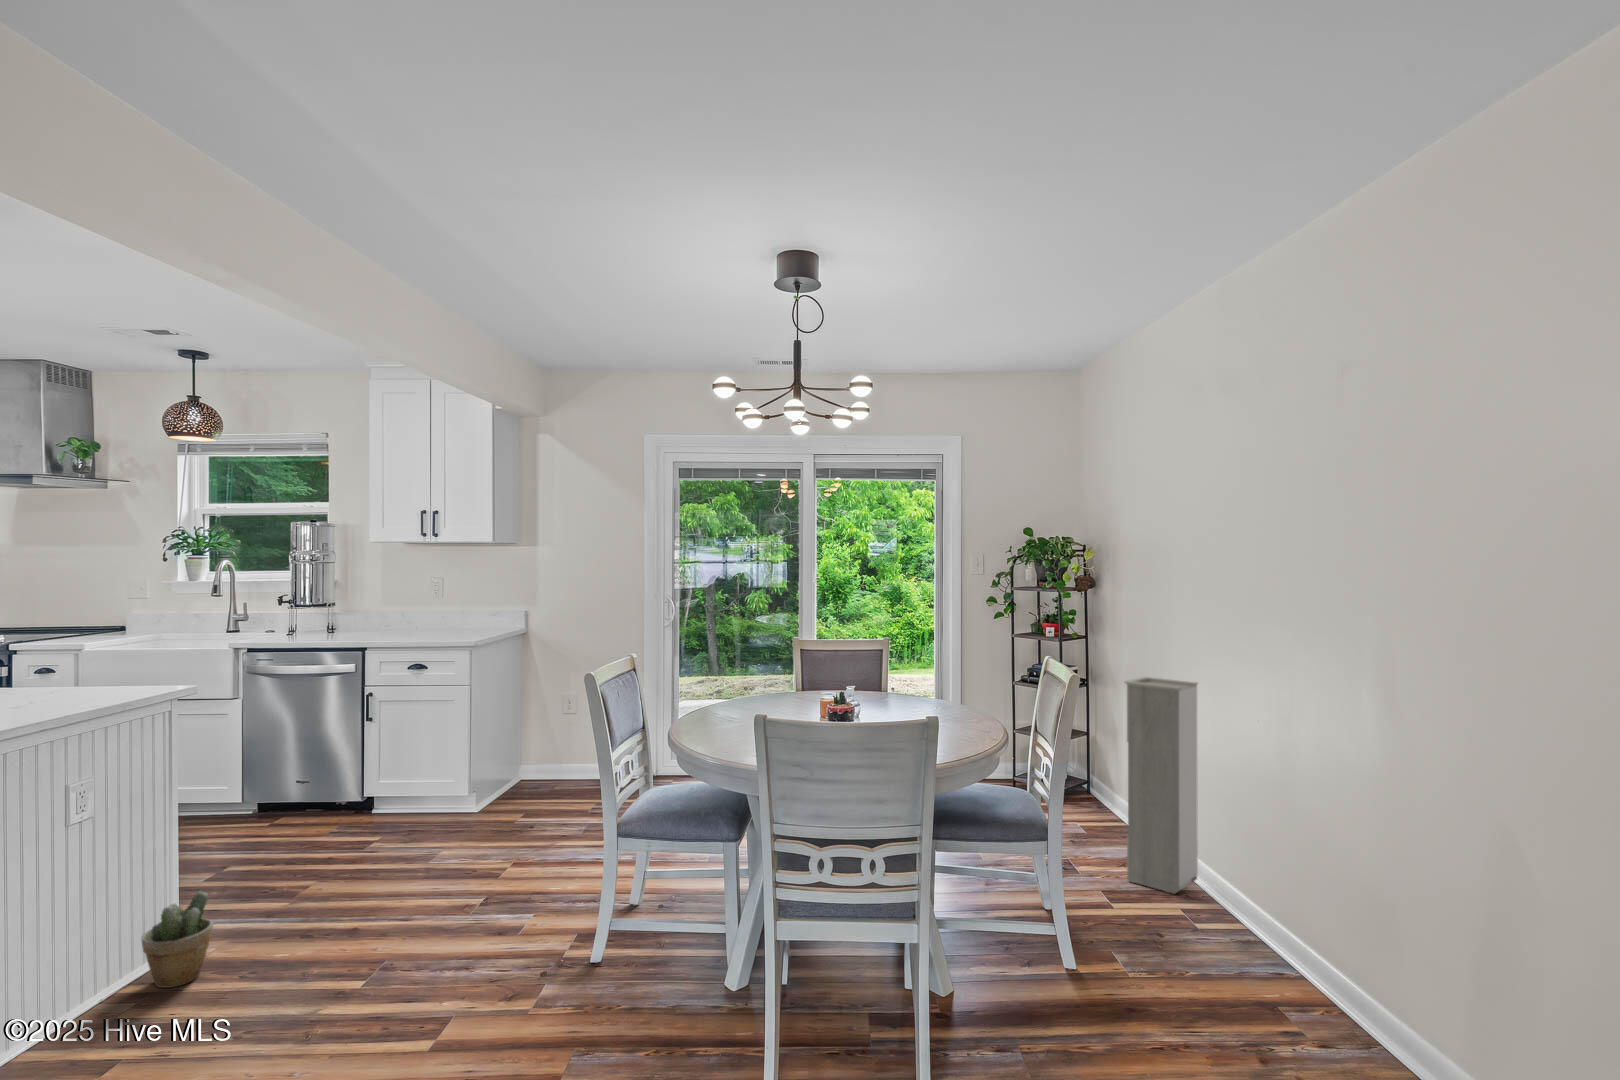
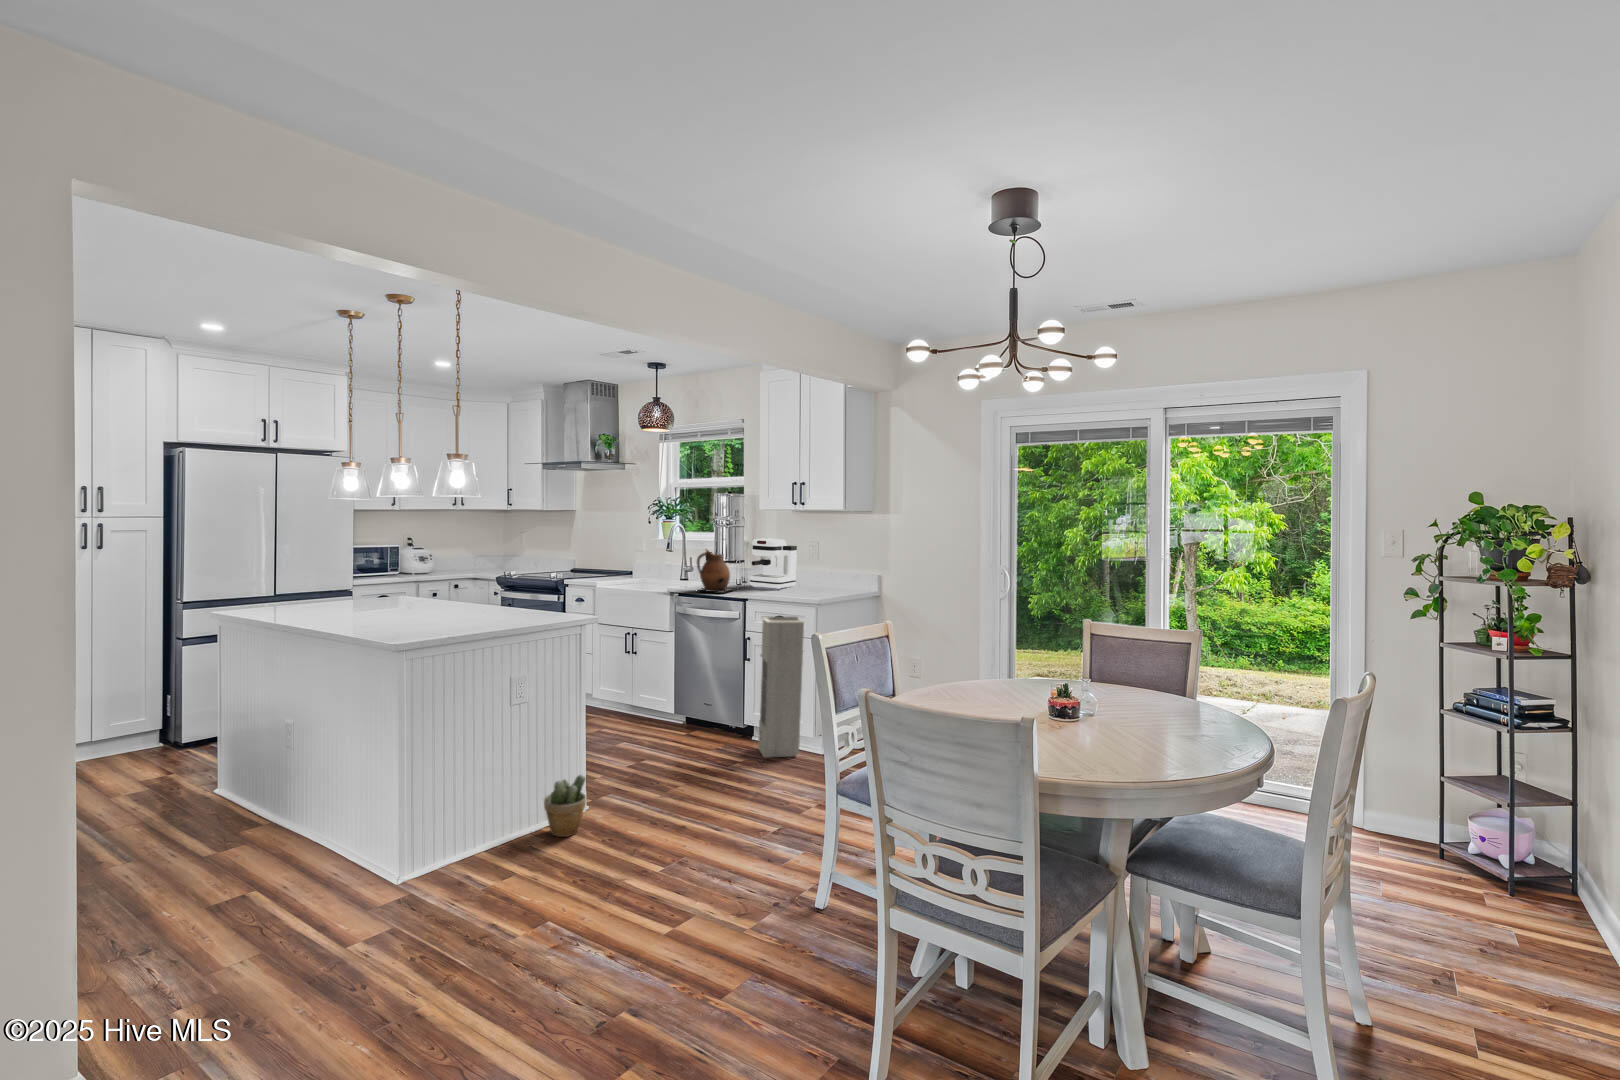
coffee maker: none [342,570,402,631] -> present [750,538,797,589]
ceramic pitcher: none [272,585,329,640] -> present [697,549,734,593]
cabinet: present [1125,677,1198,894] -> present [758,617,804,758]

